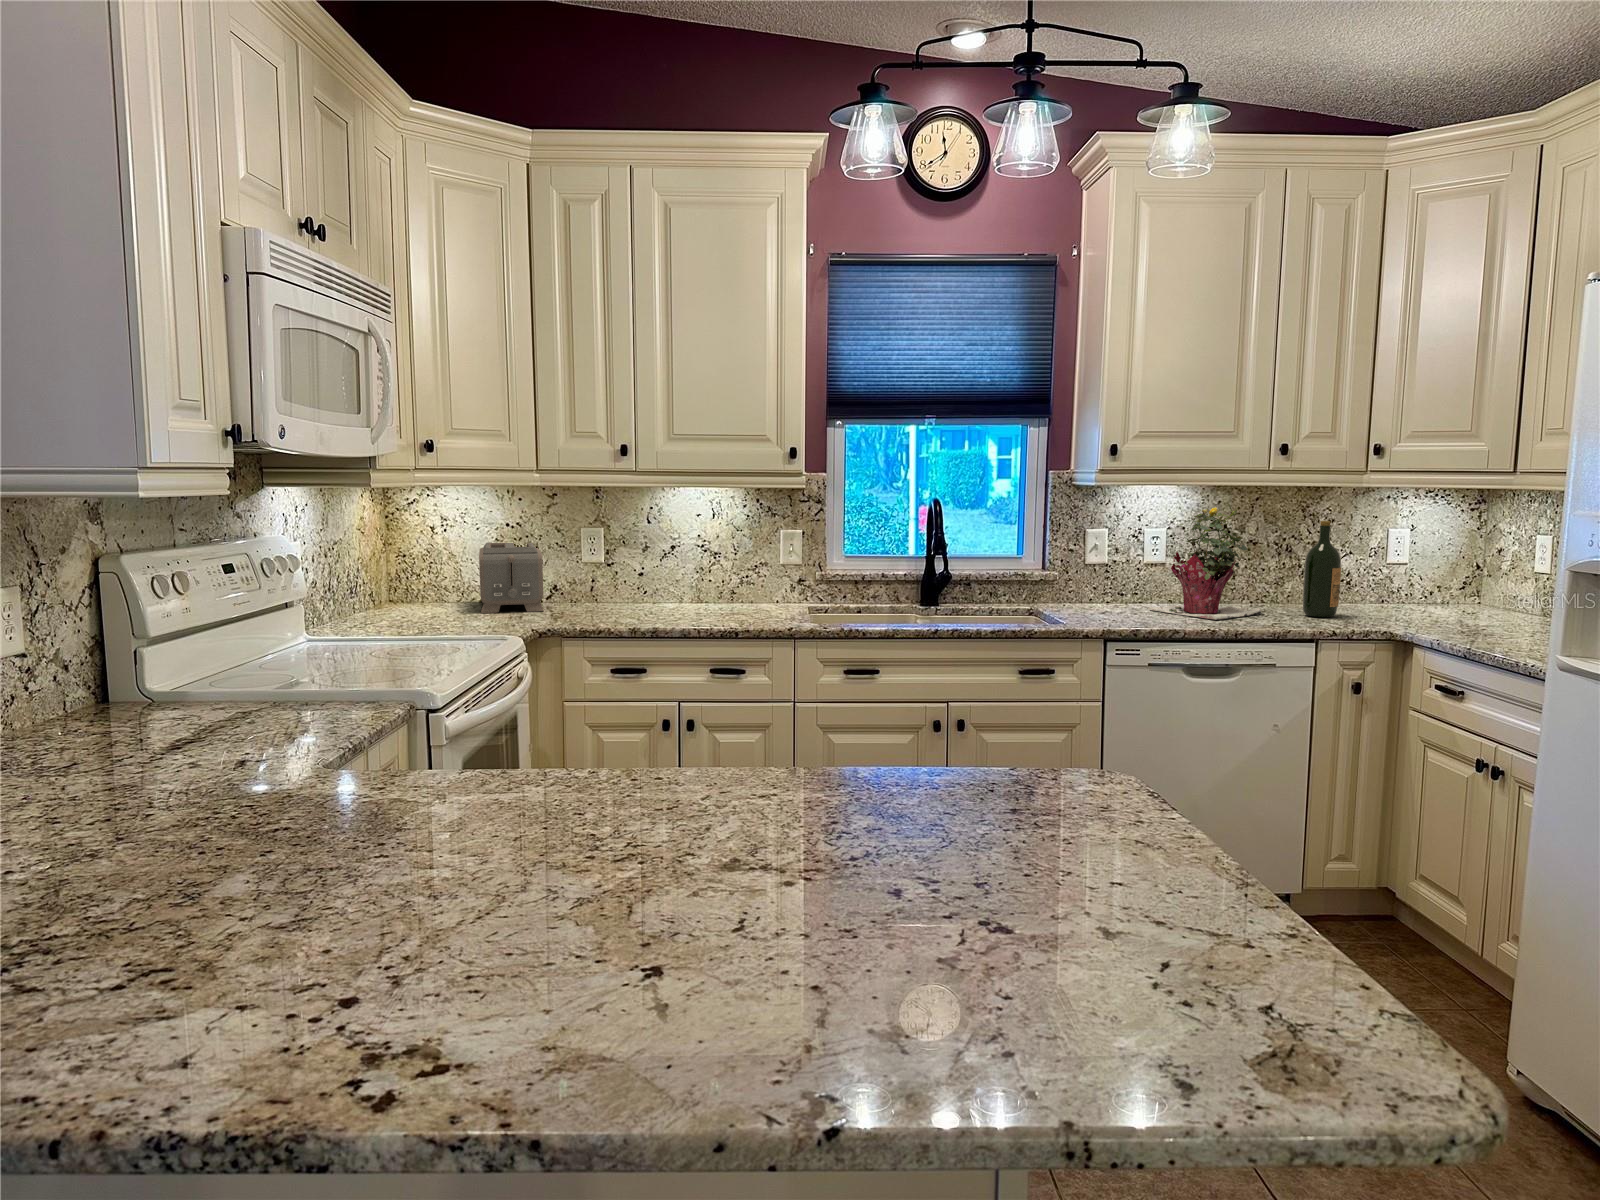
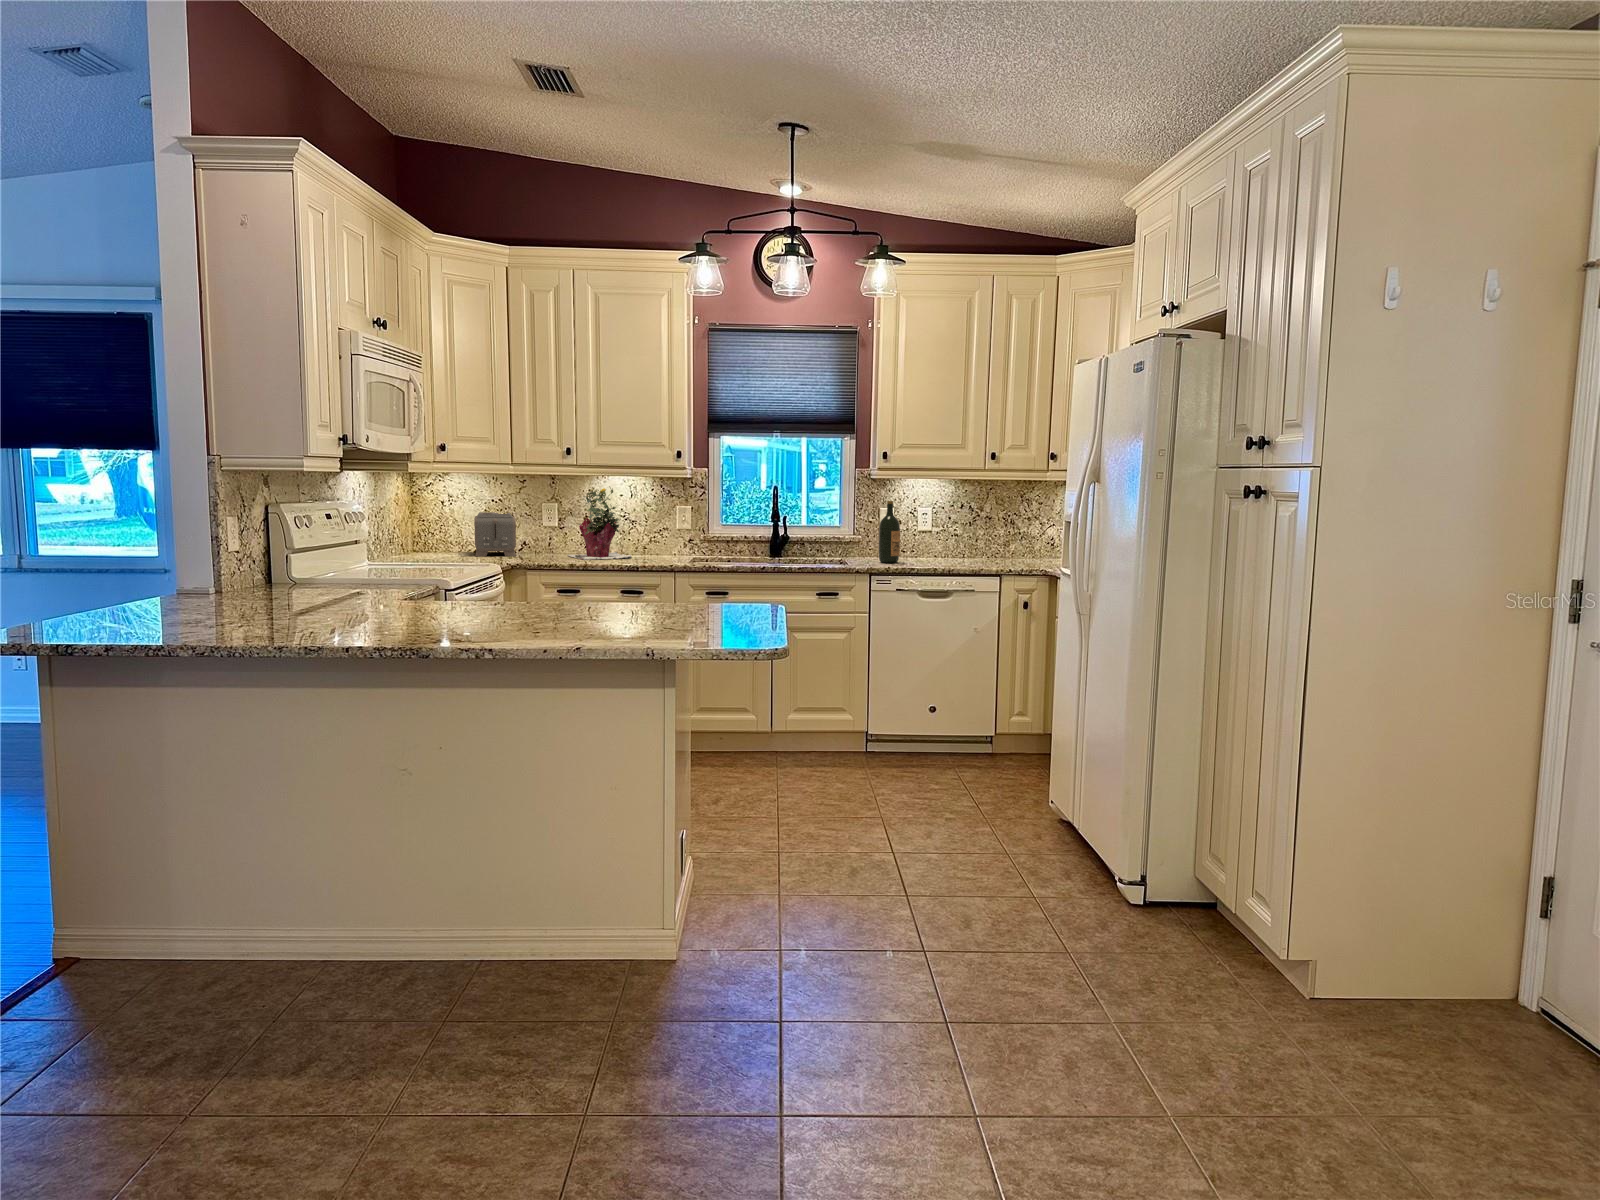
potted plant: present [1149,505,1263,620] -> present [568,488,632,560]
wine bottle: present [1303,521,1341,617] -> present [879,501,900,563]

